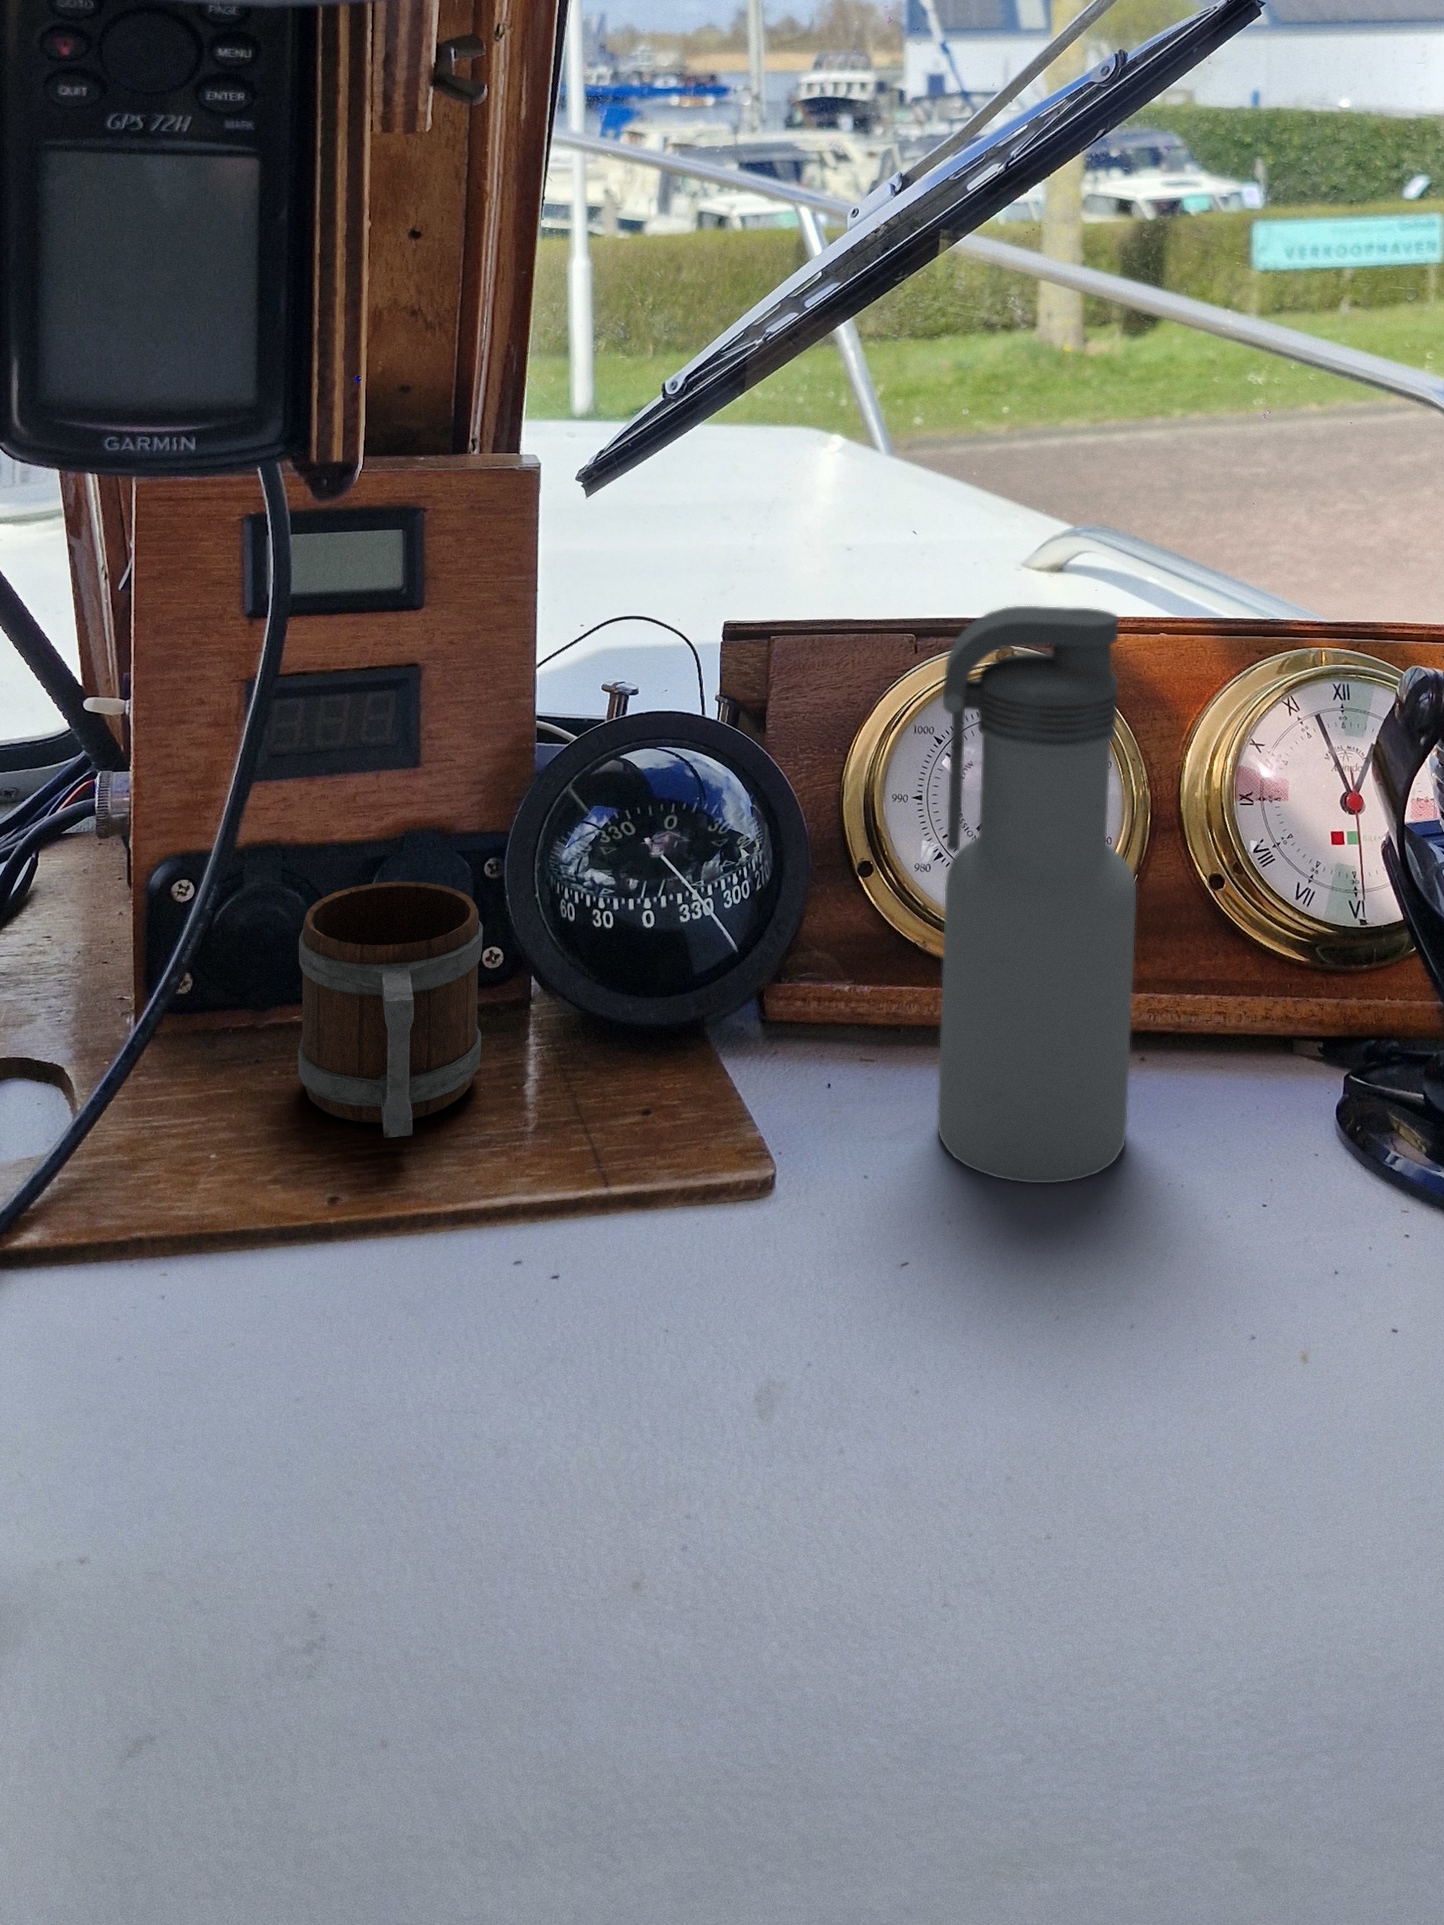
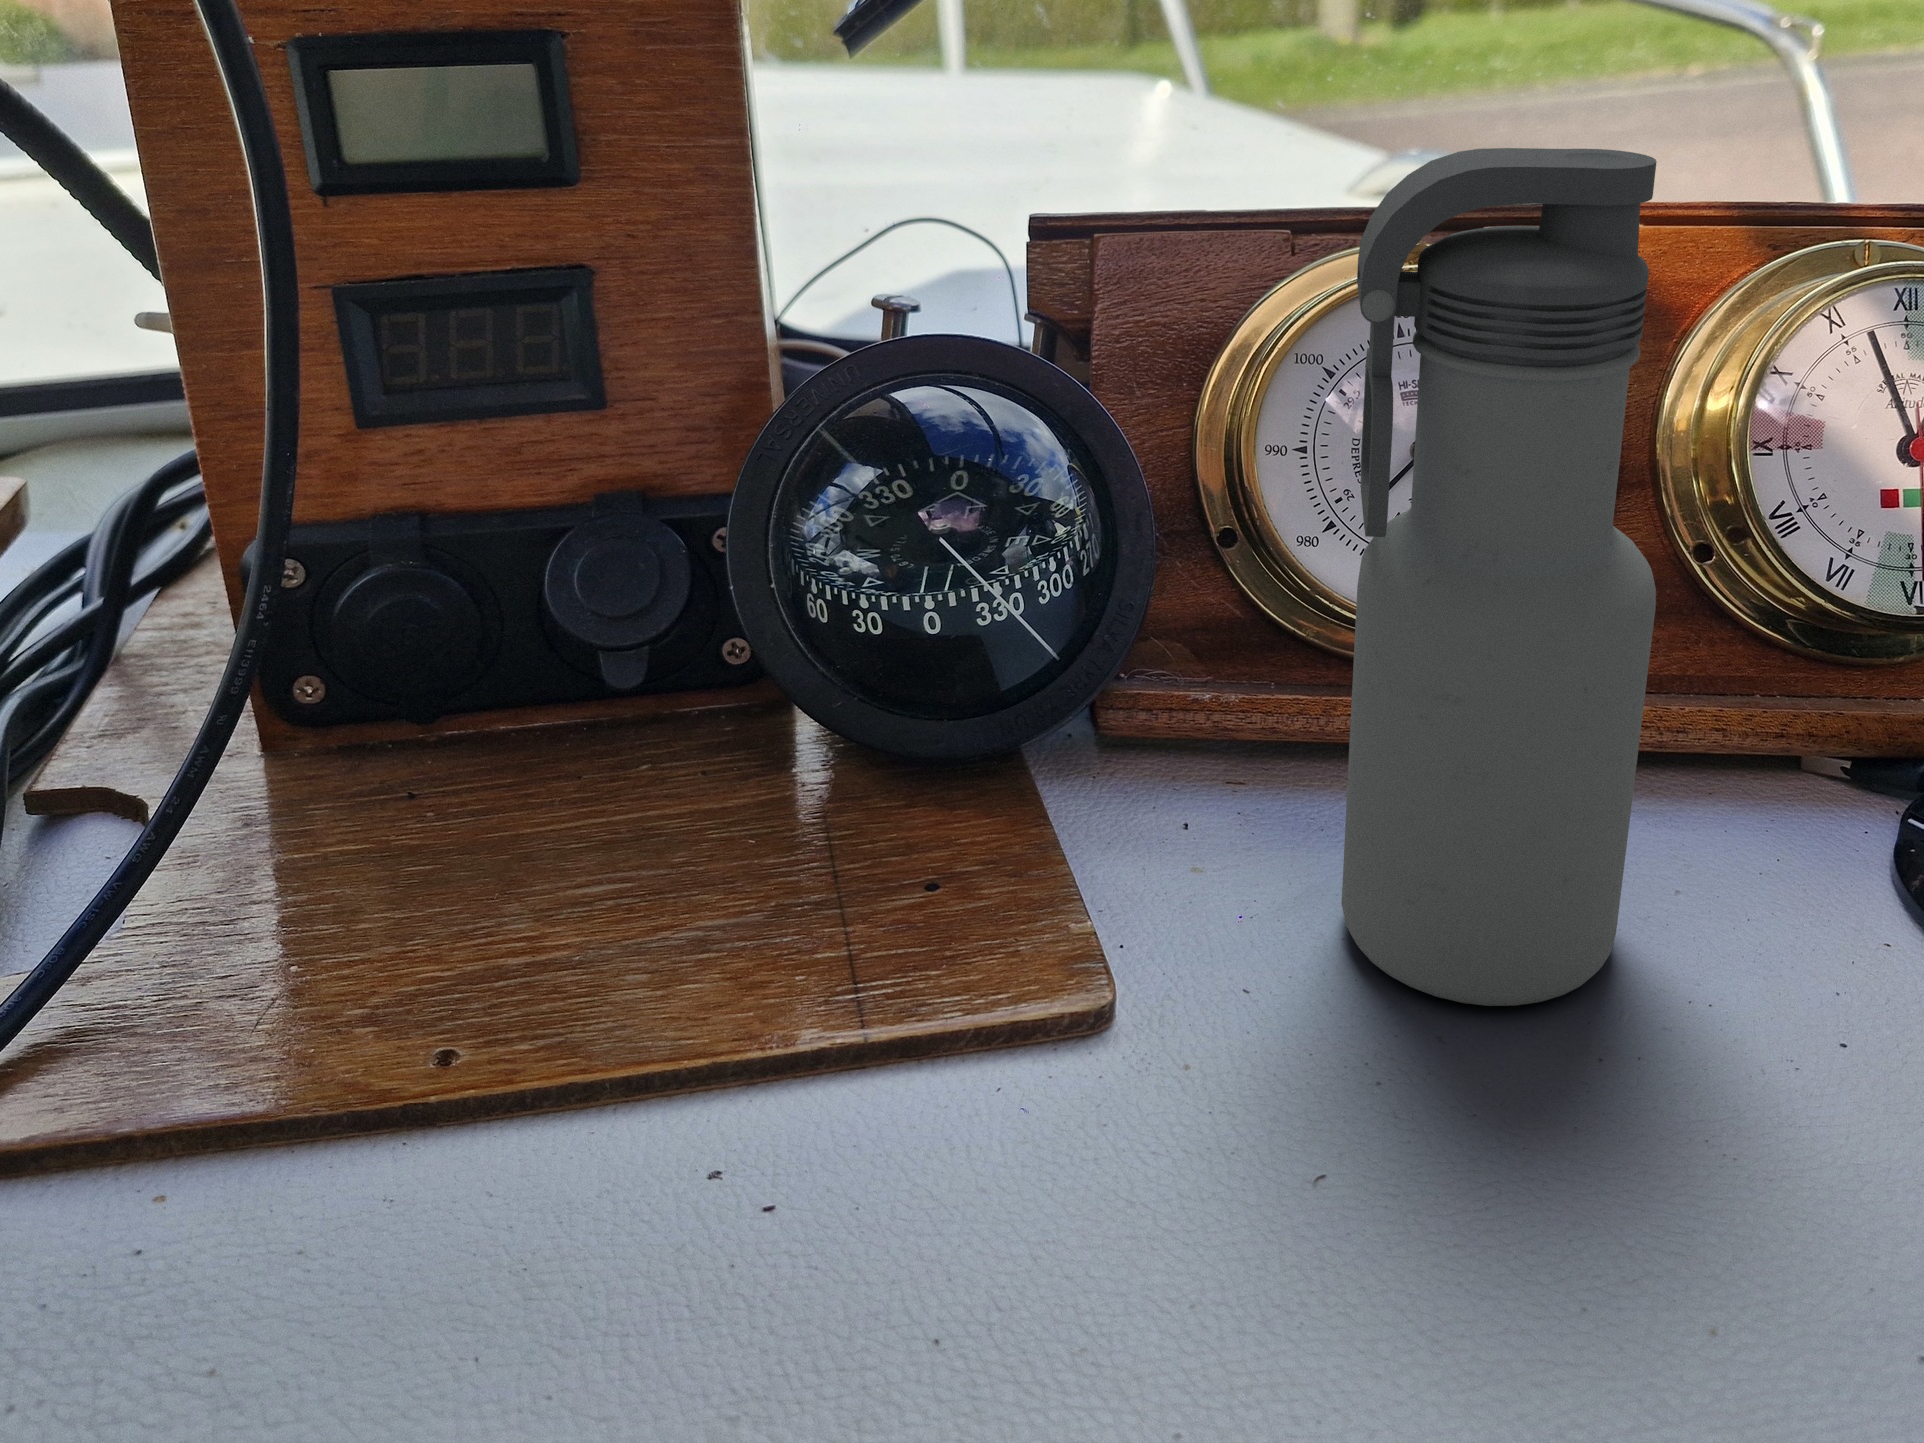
mug: present [298,881,483,1138] -> none [414,579,703,955]

